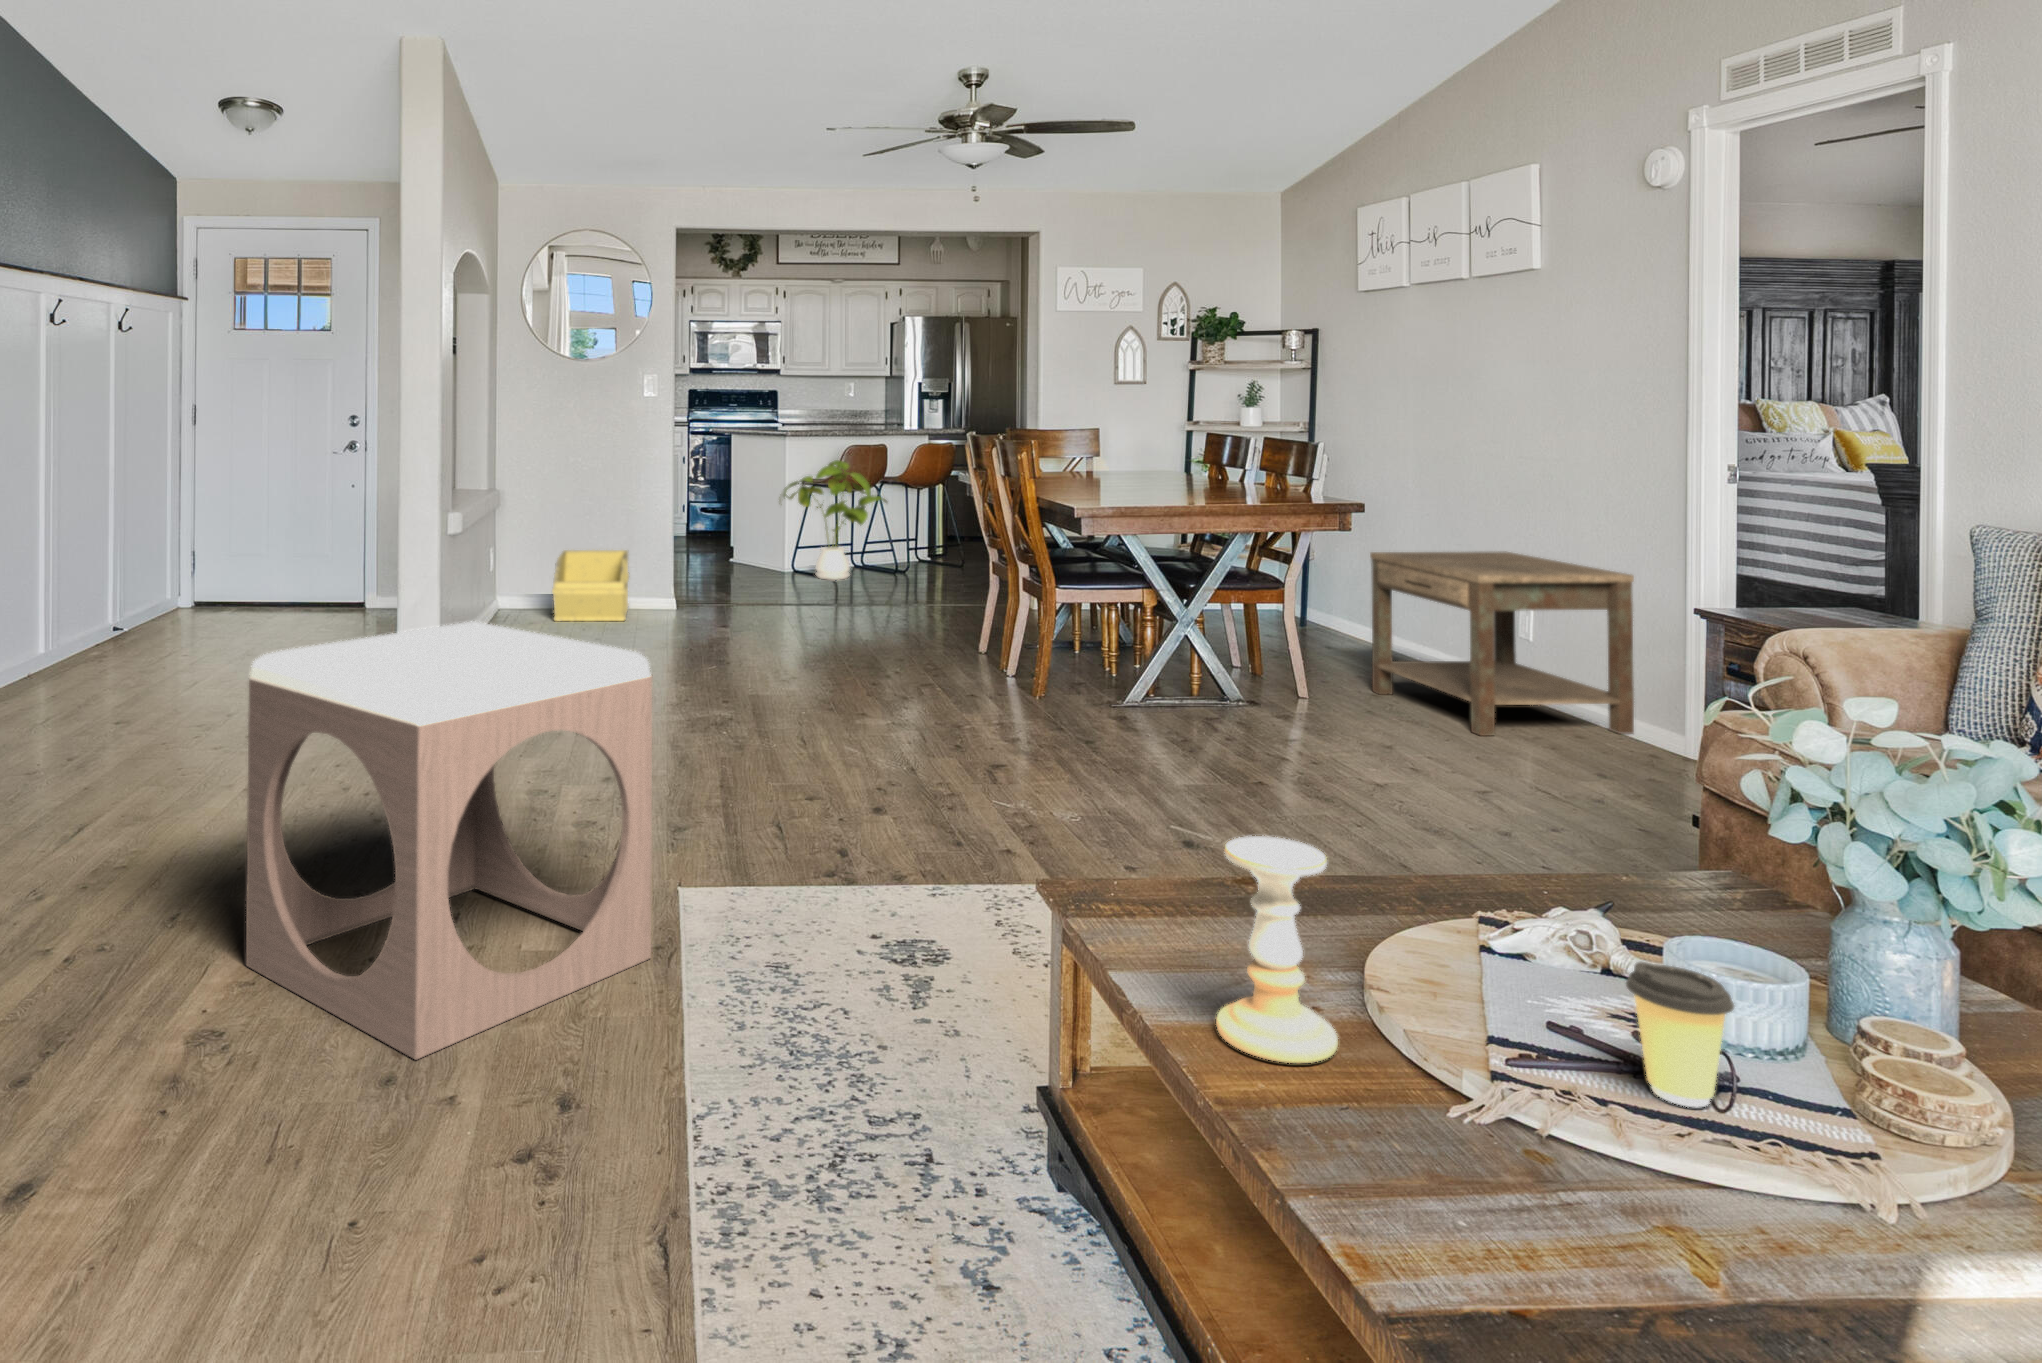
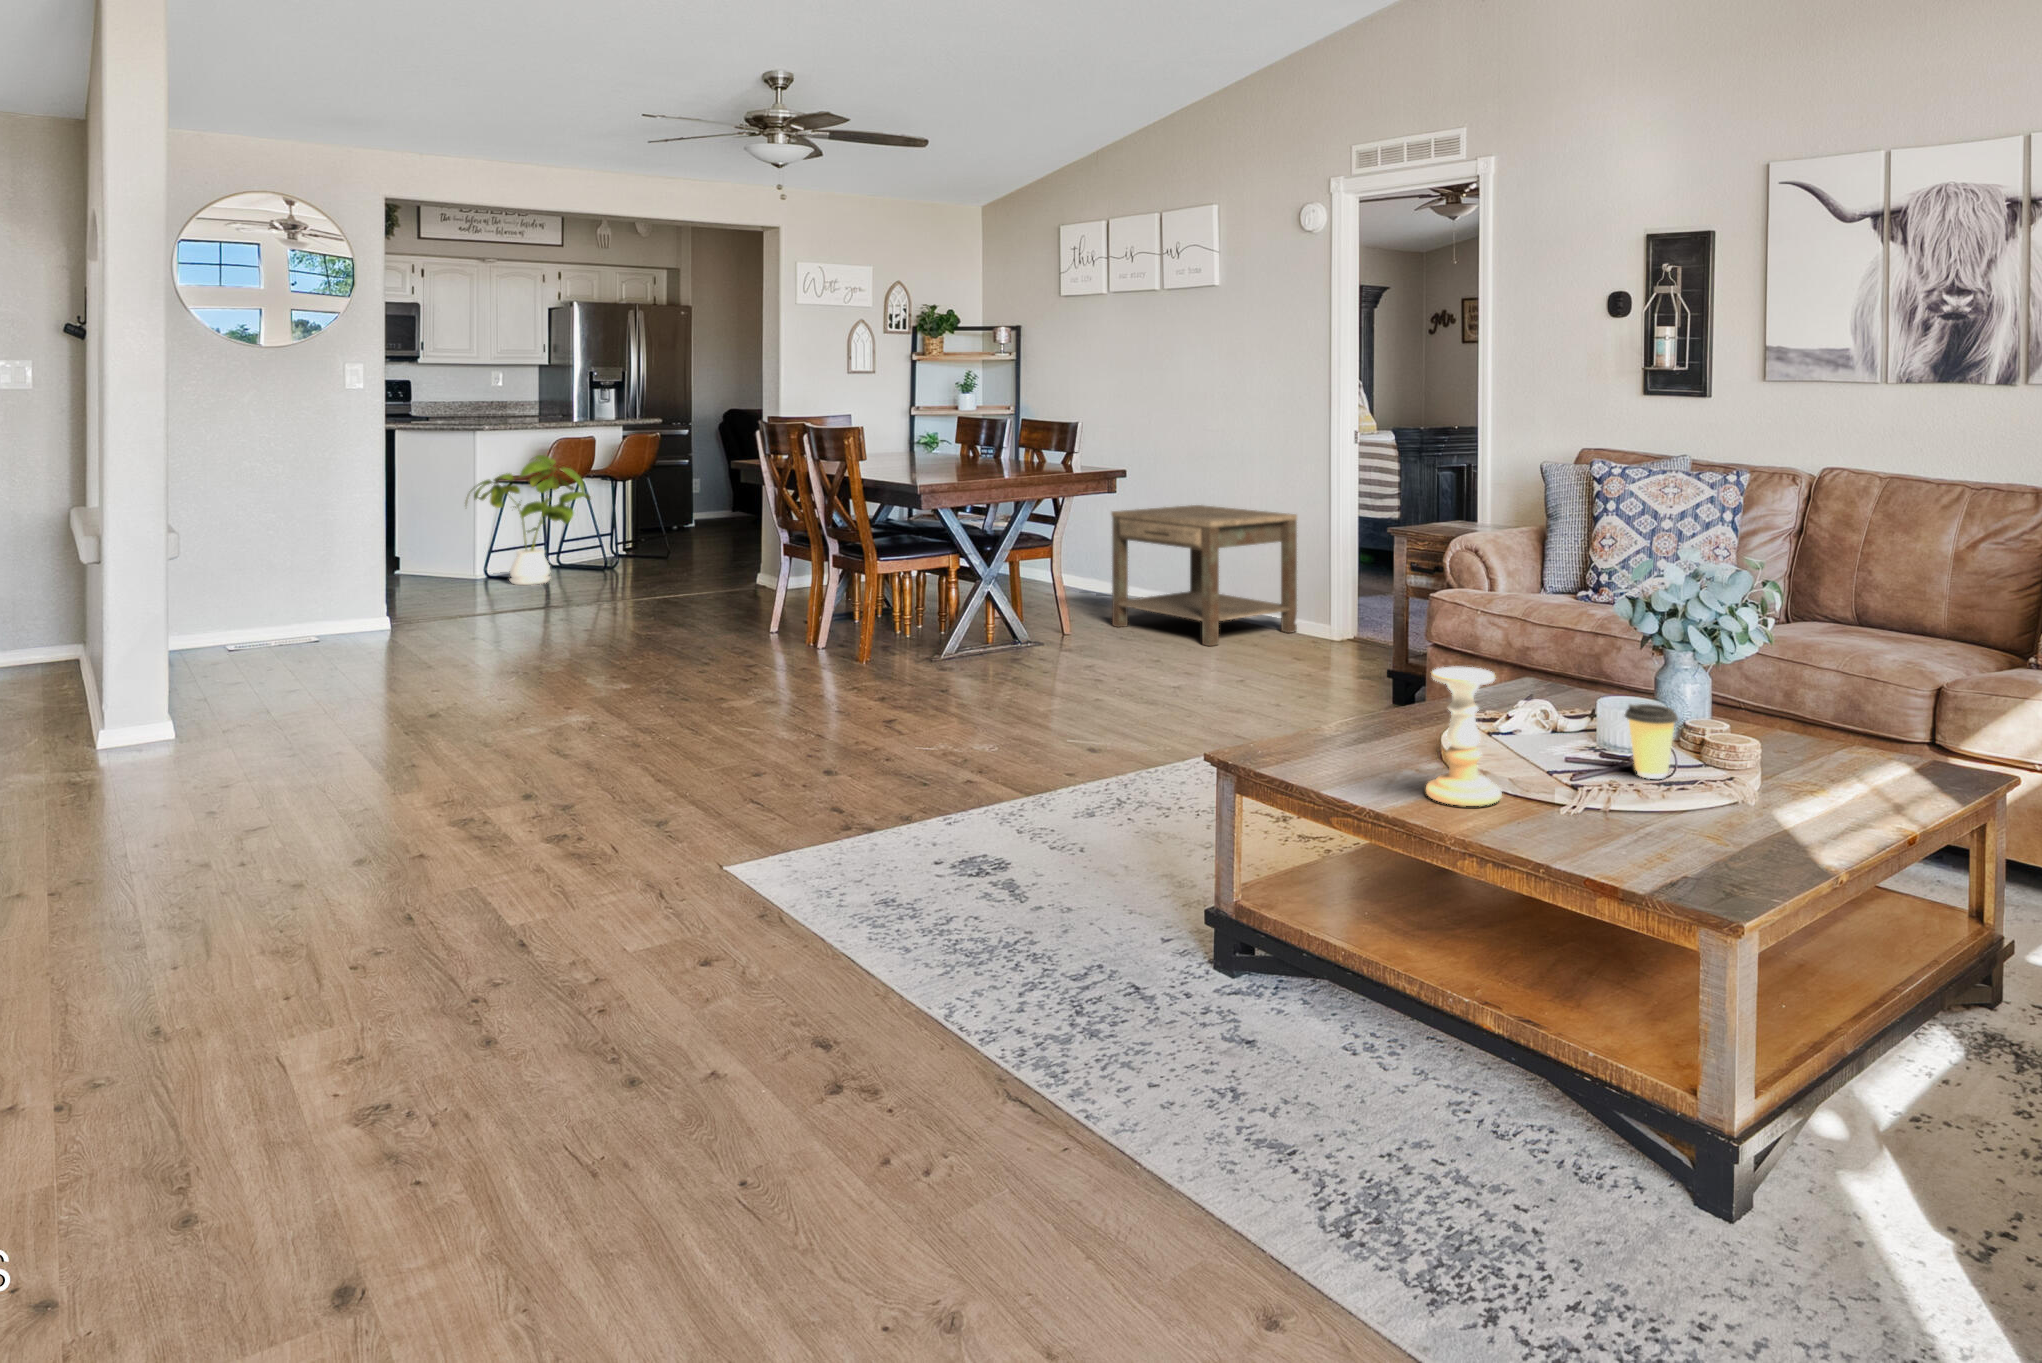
storage bin: present [552,550,629,621] -> none [213,568,331,660]
footstool: present [246,621,652,1059] -> none [304,625,762,1060]

